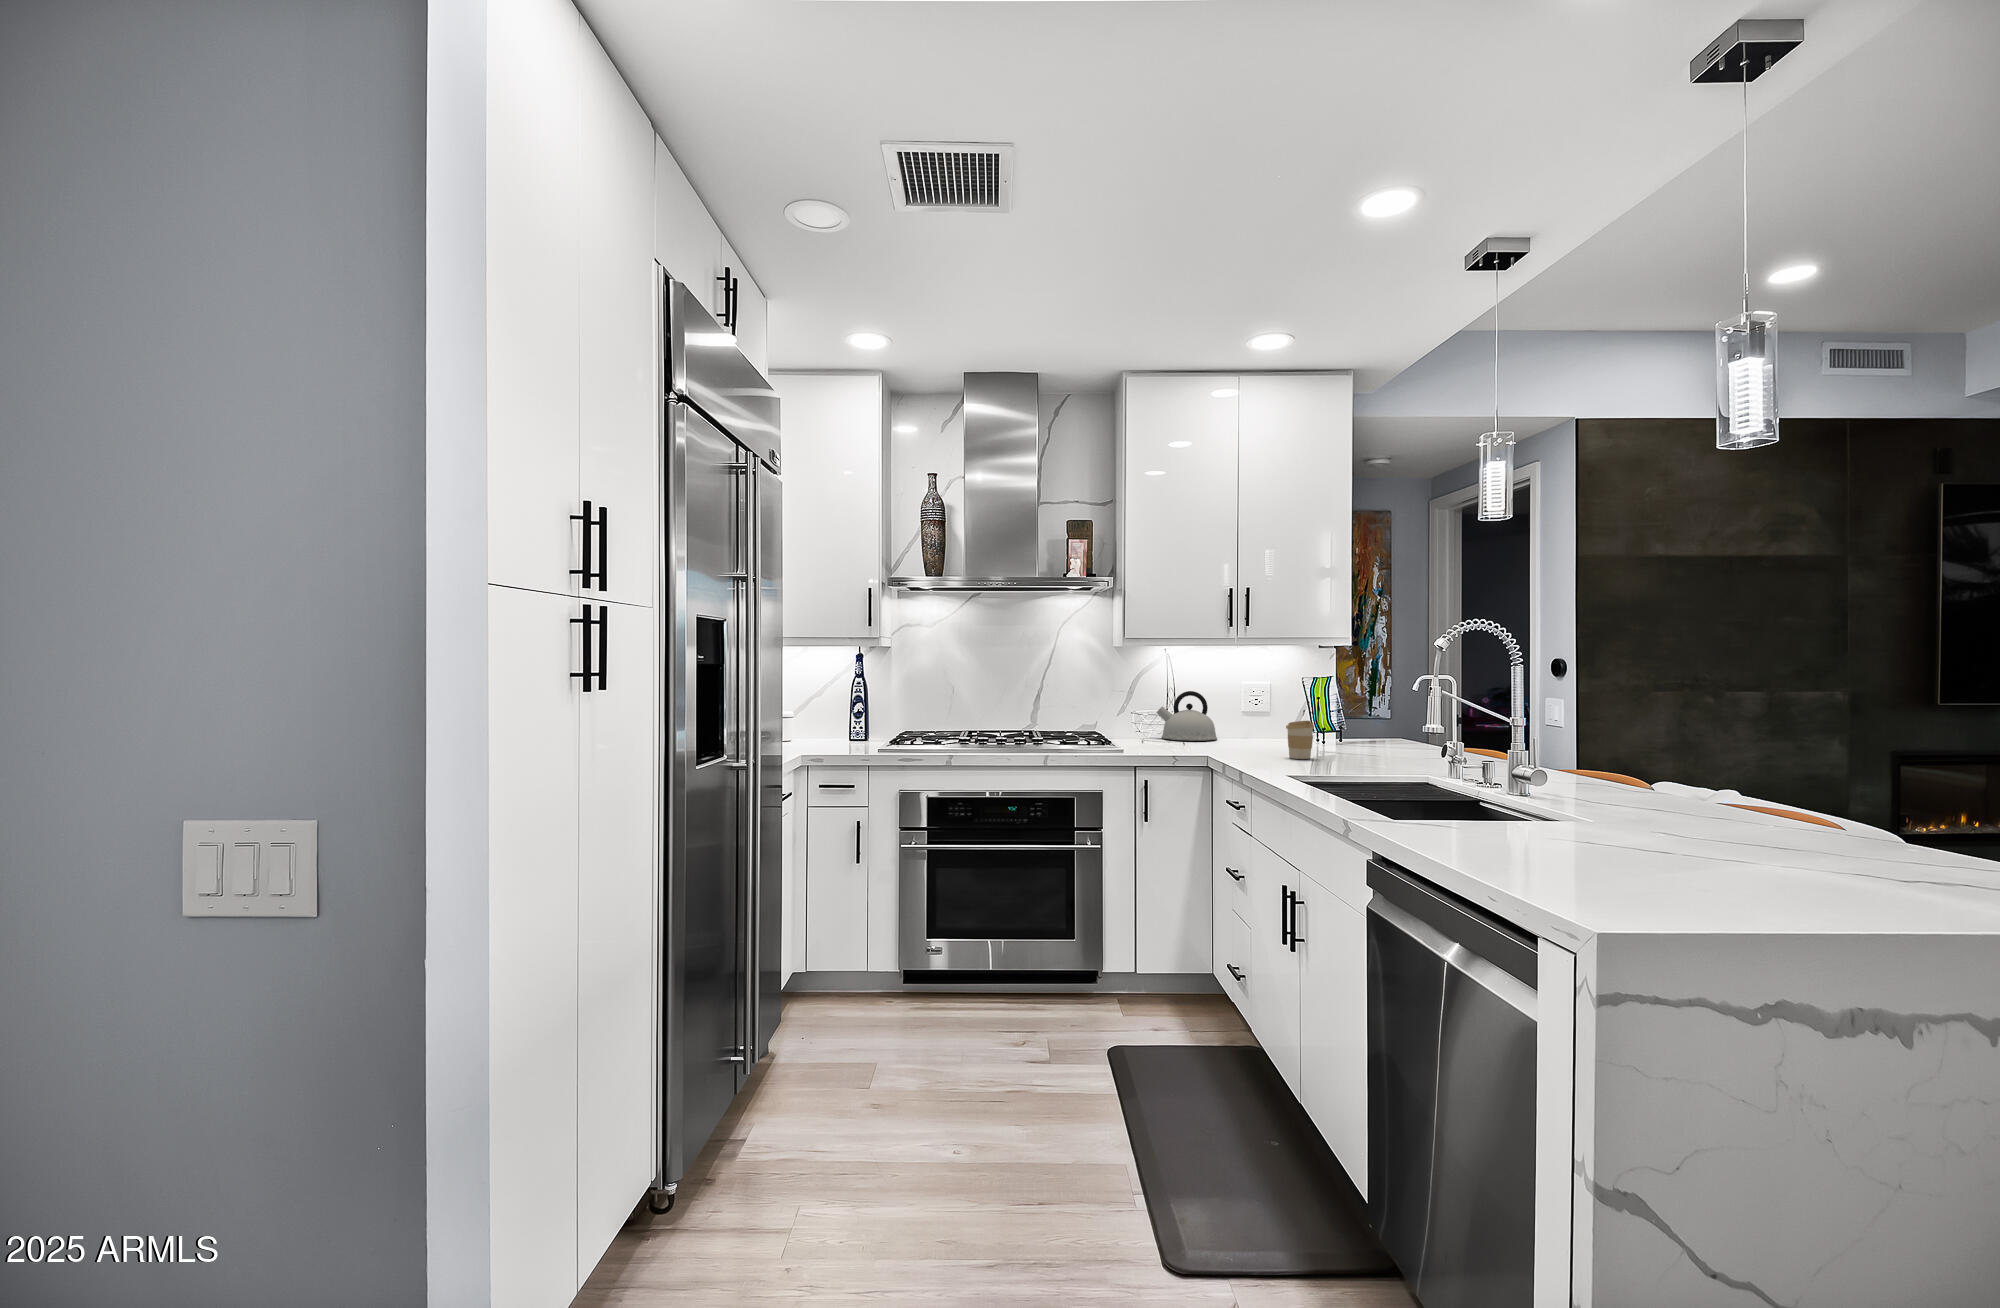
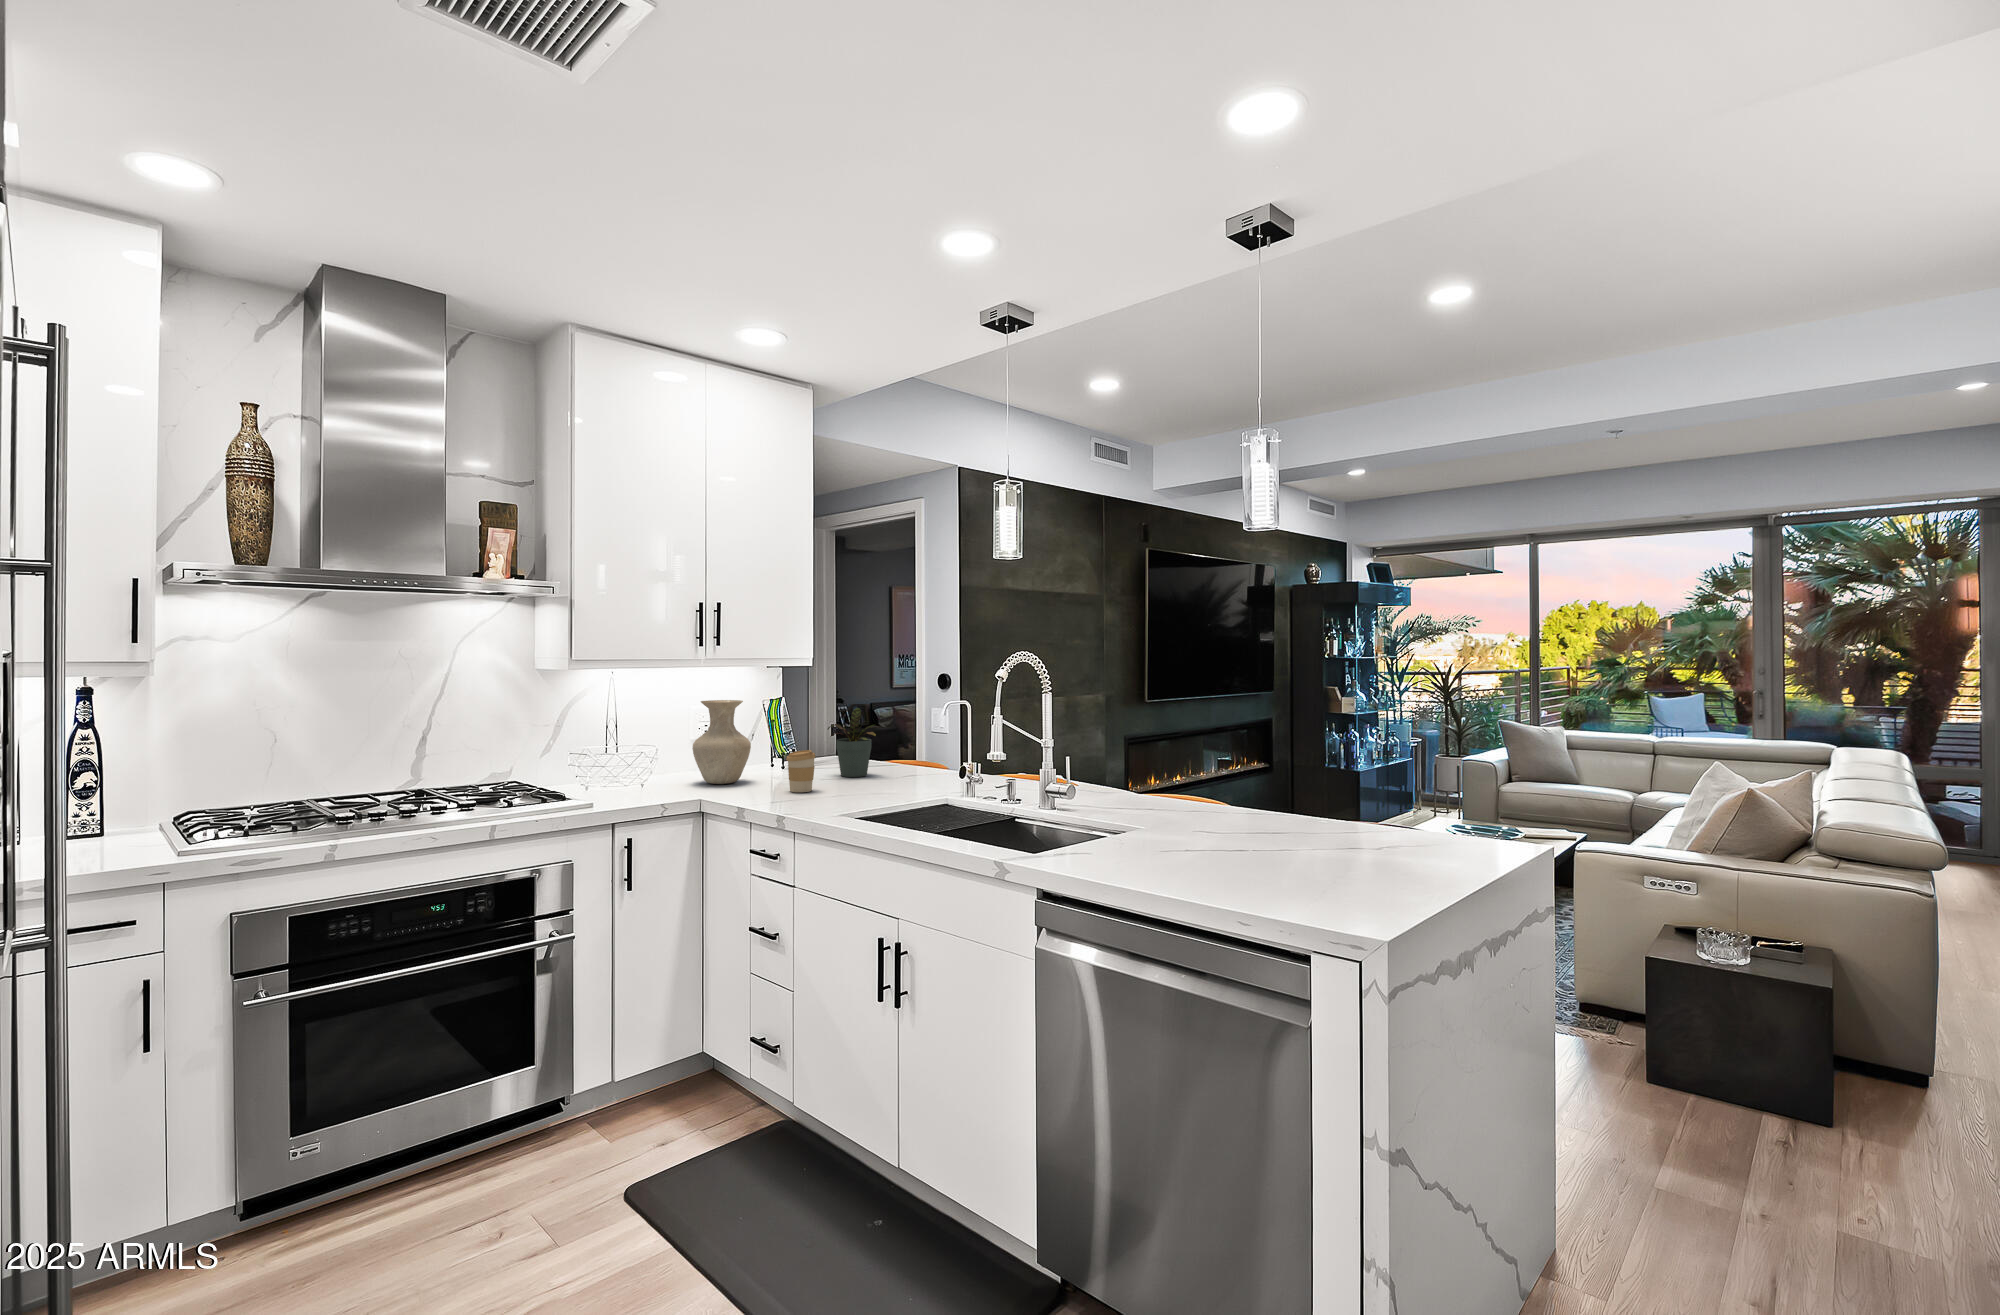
vase: none [1220,674,1271,748] -> present [692,700,751,784]
potted plant: none [1350,685,1400,754] -> present [828,708,876,777]
kettle: present [1157,691,1217,741] -> none [598,721,674,781]

